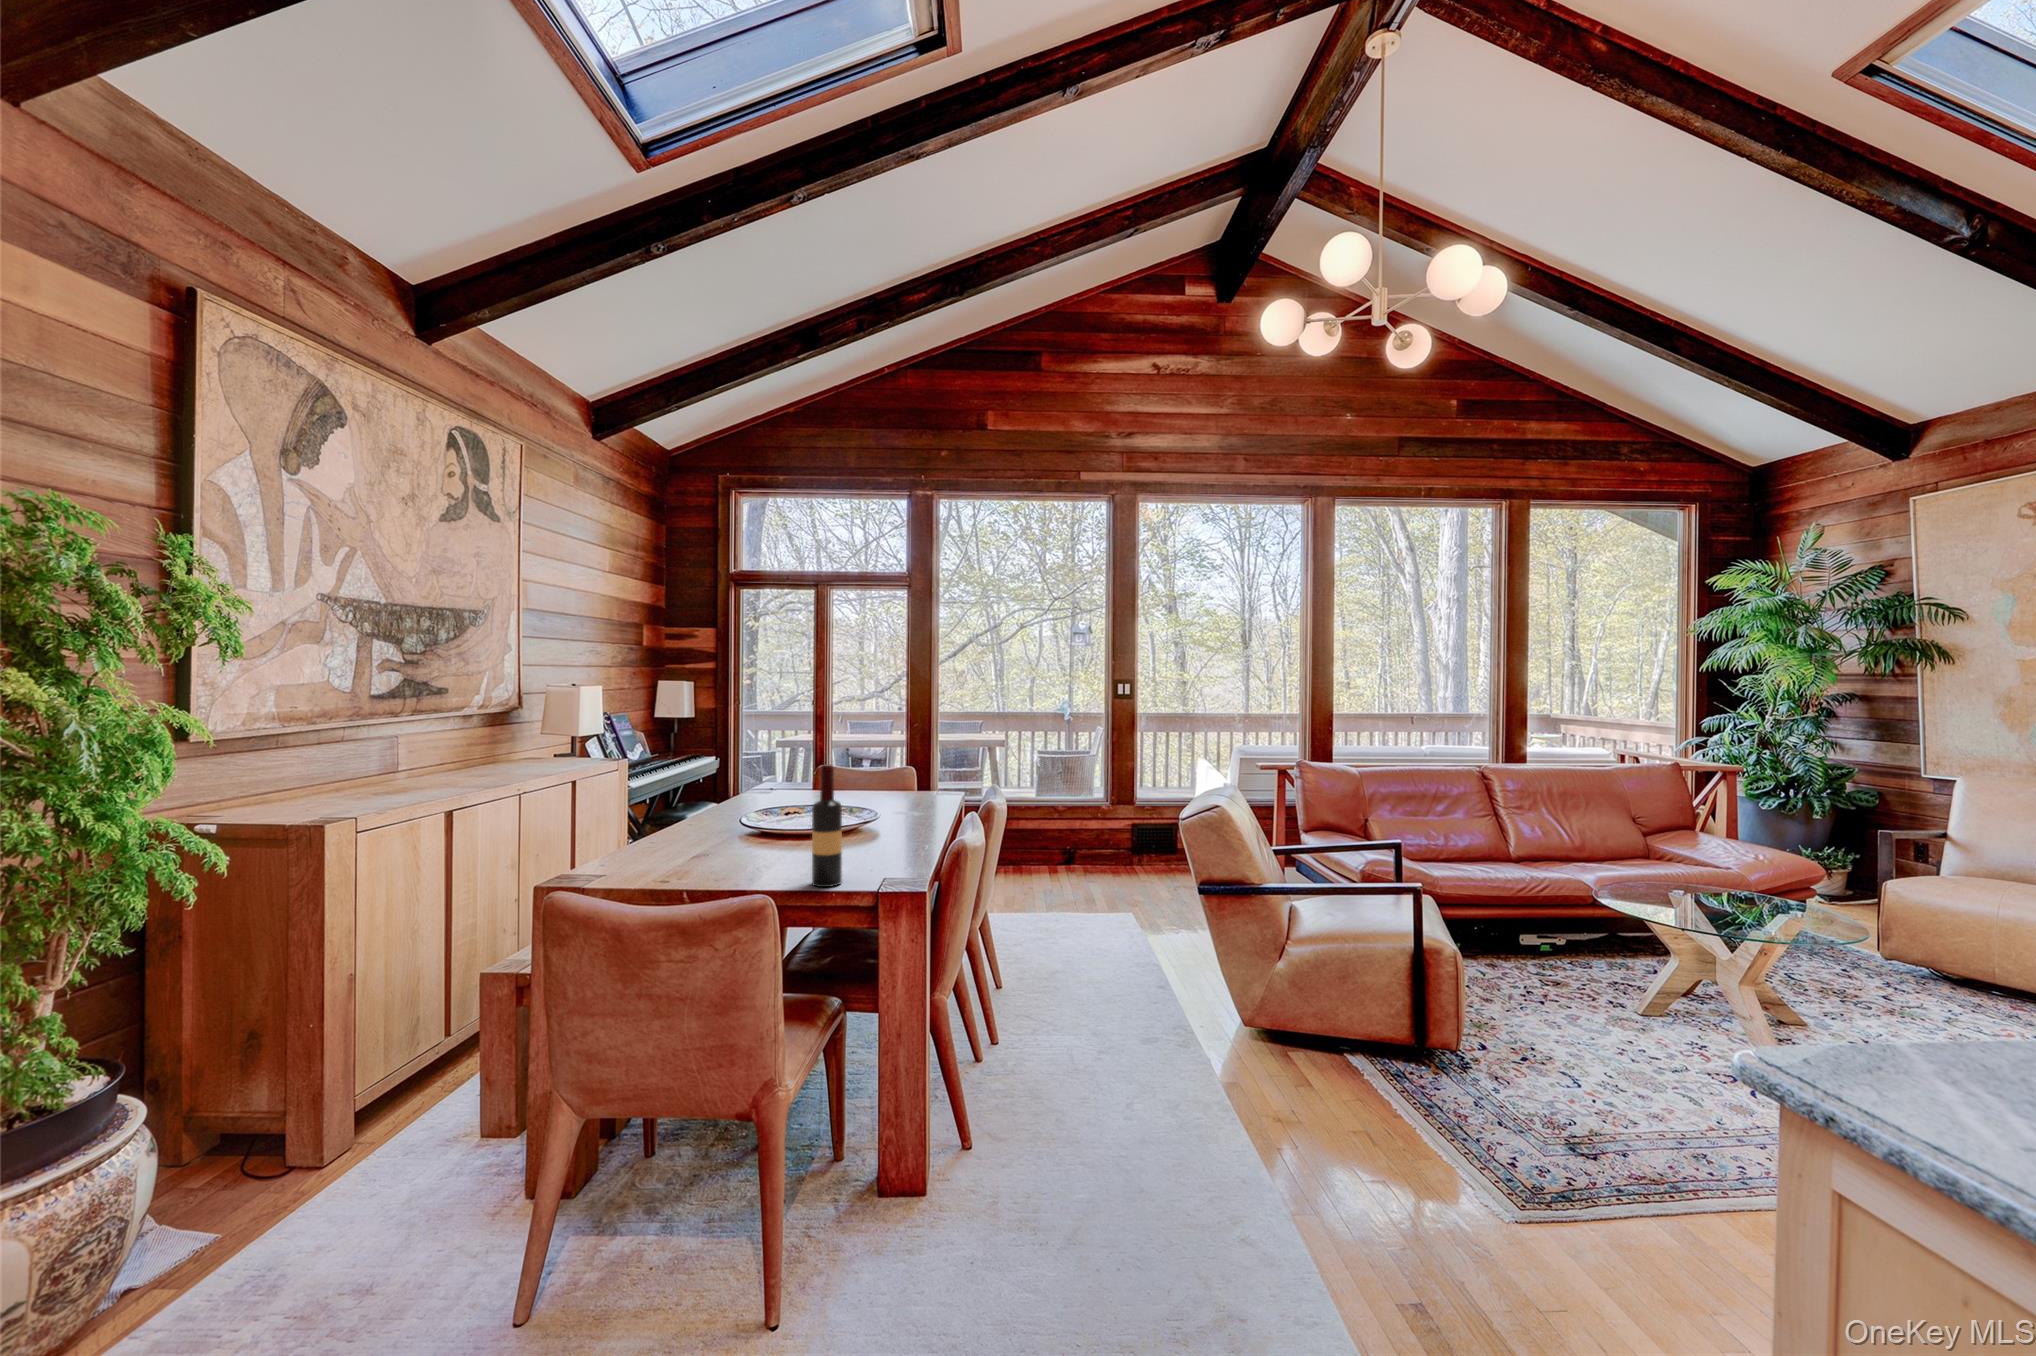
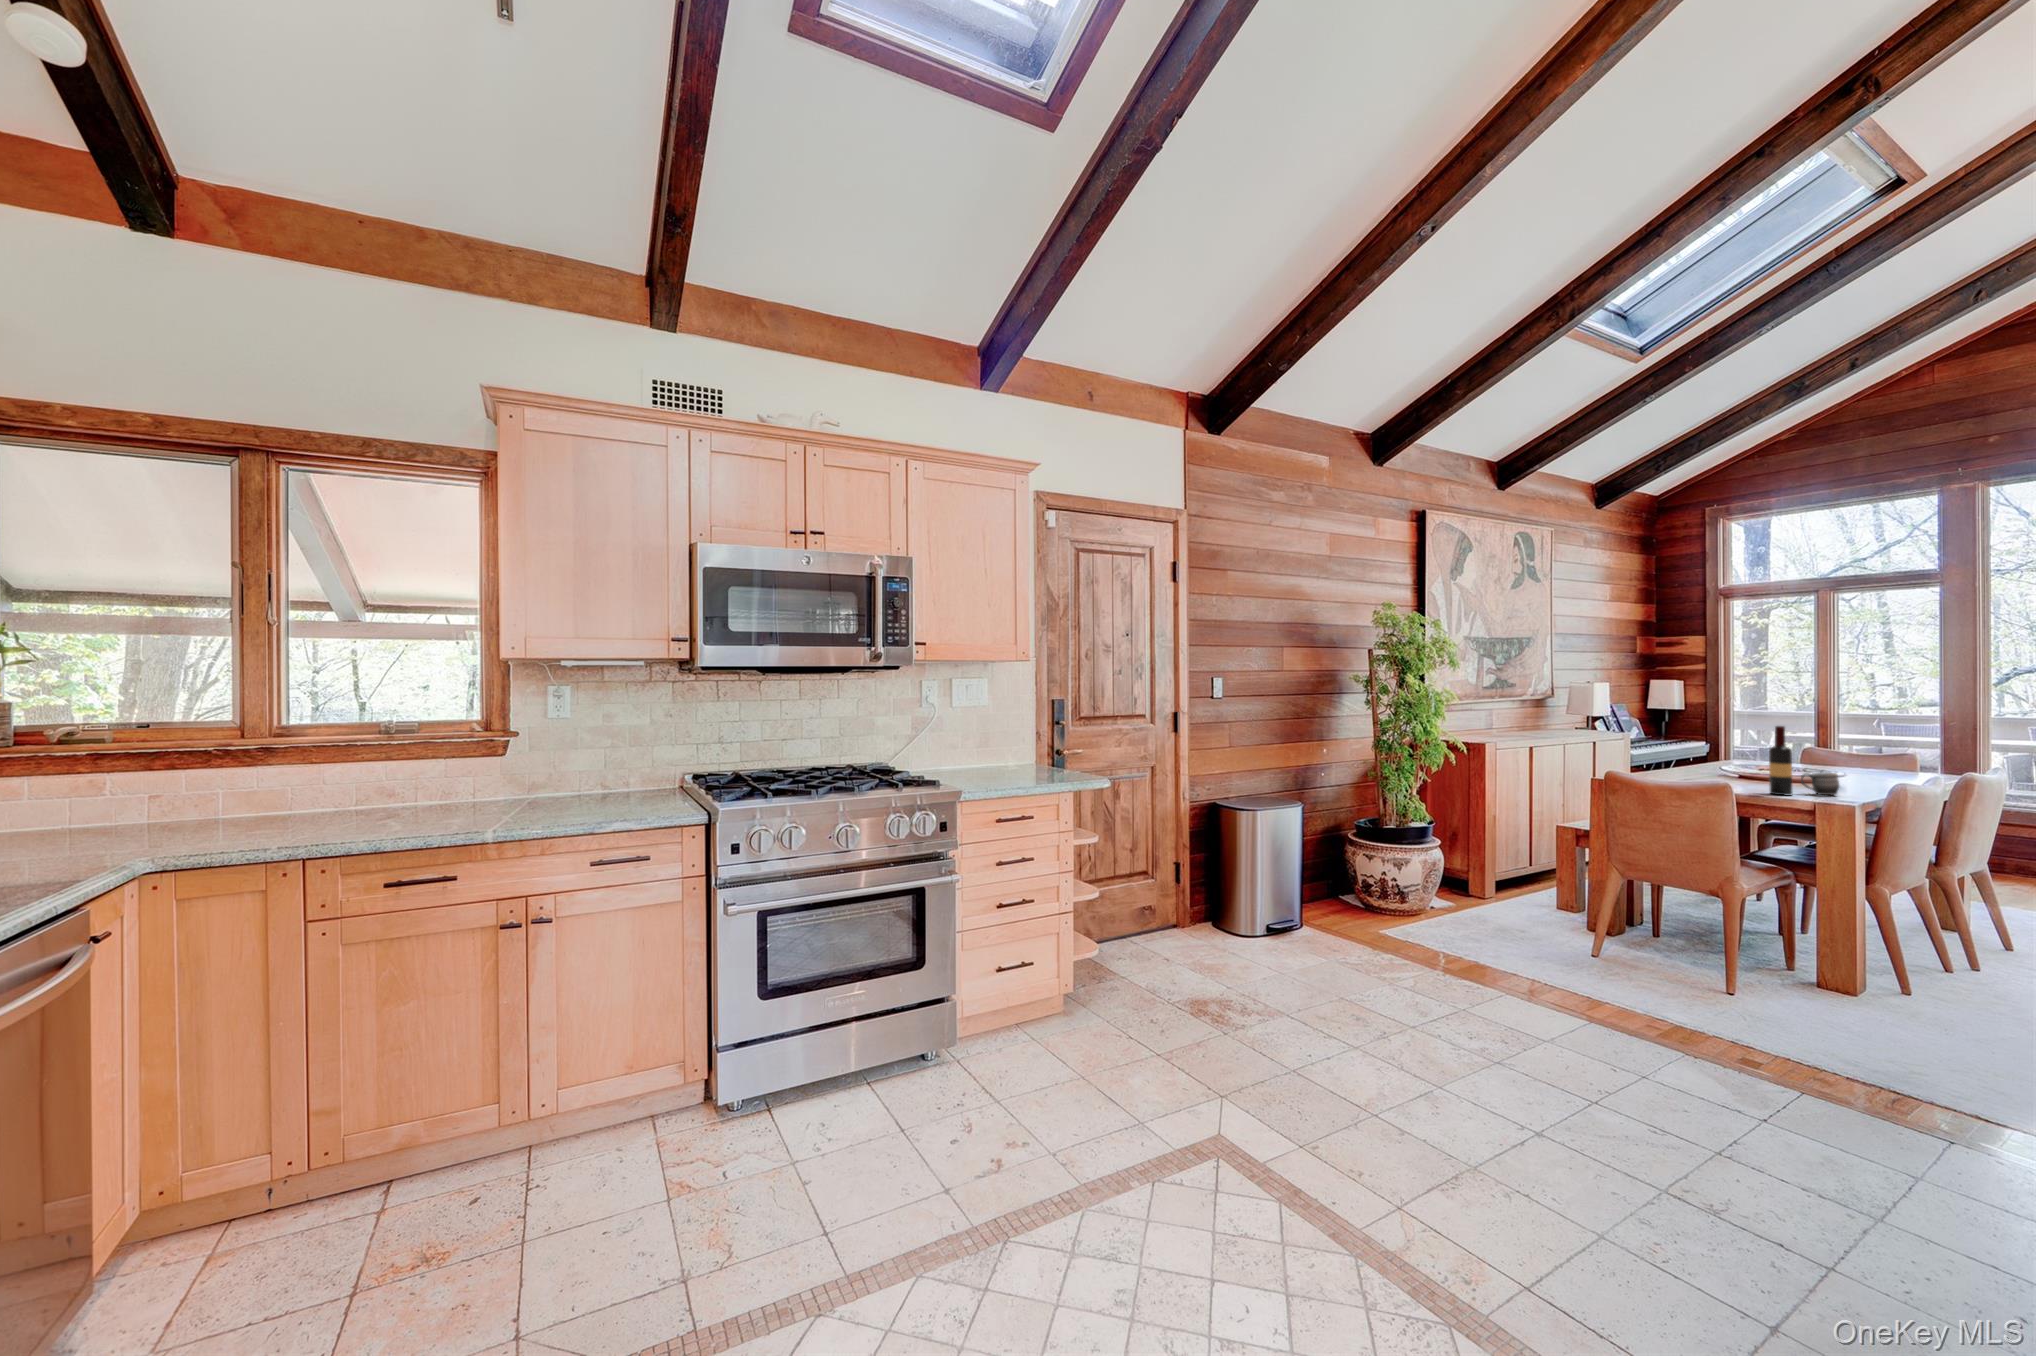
mug: none [850,833,894,873] -> present [1801,773,1839,795]

